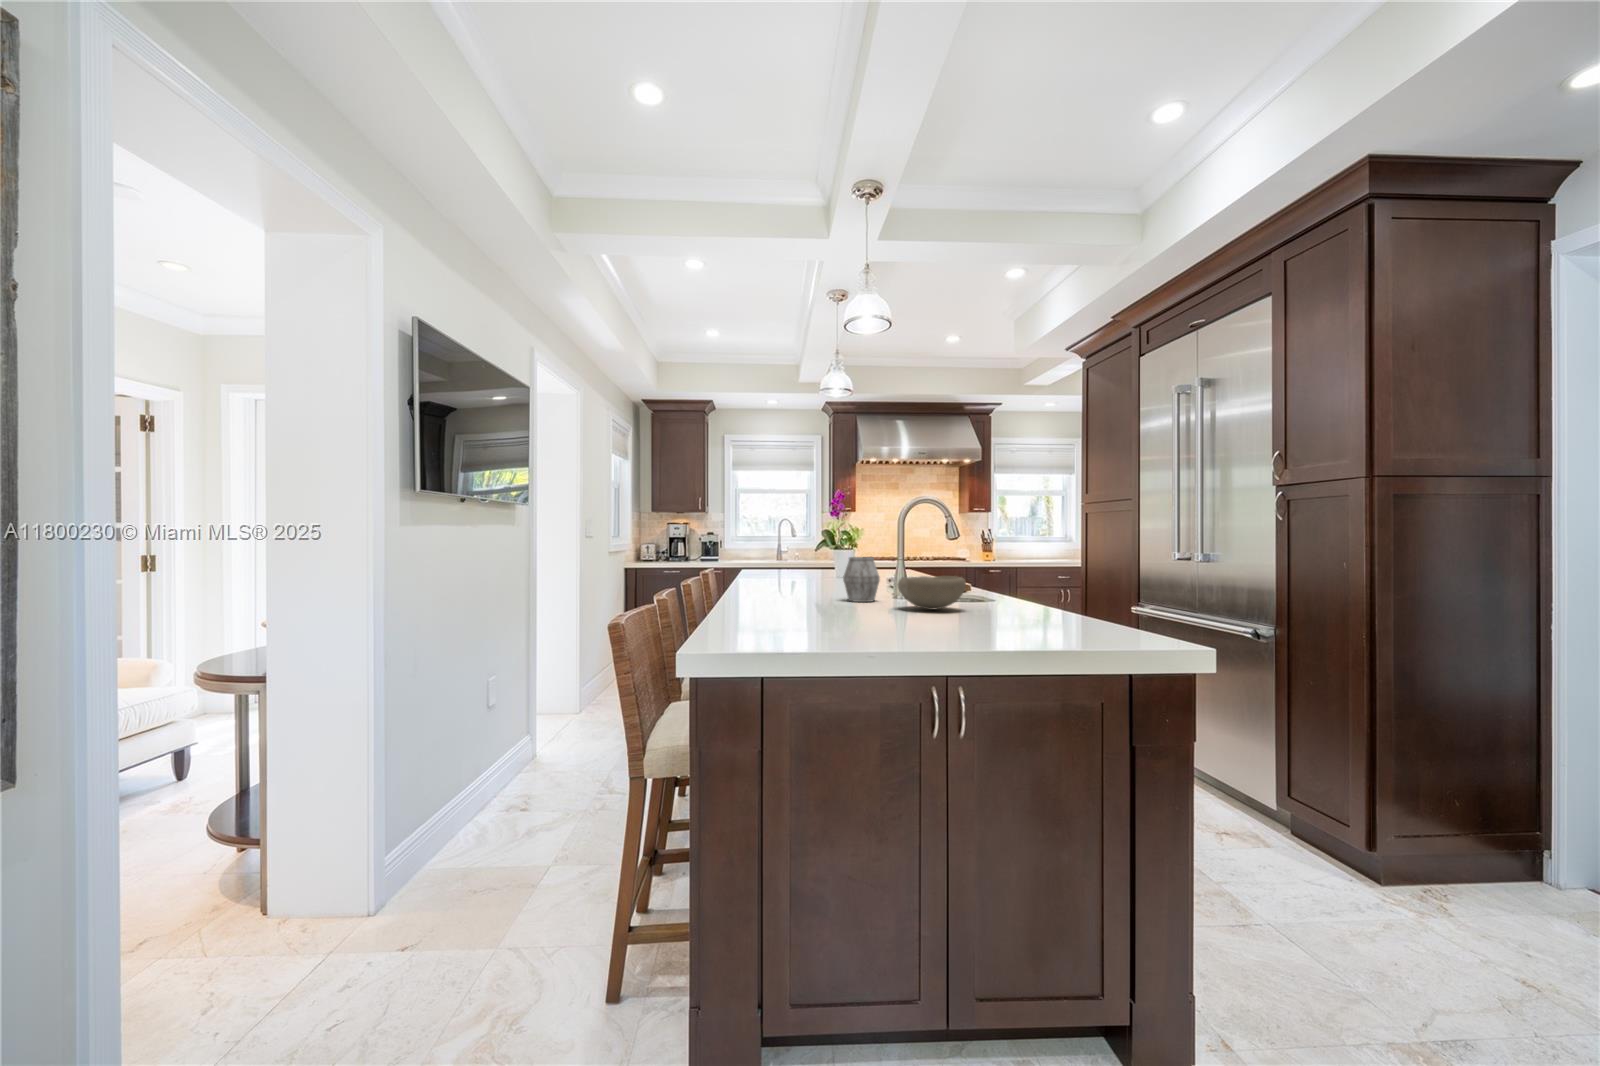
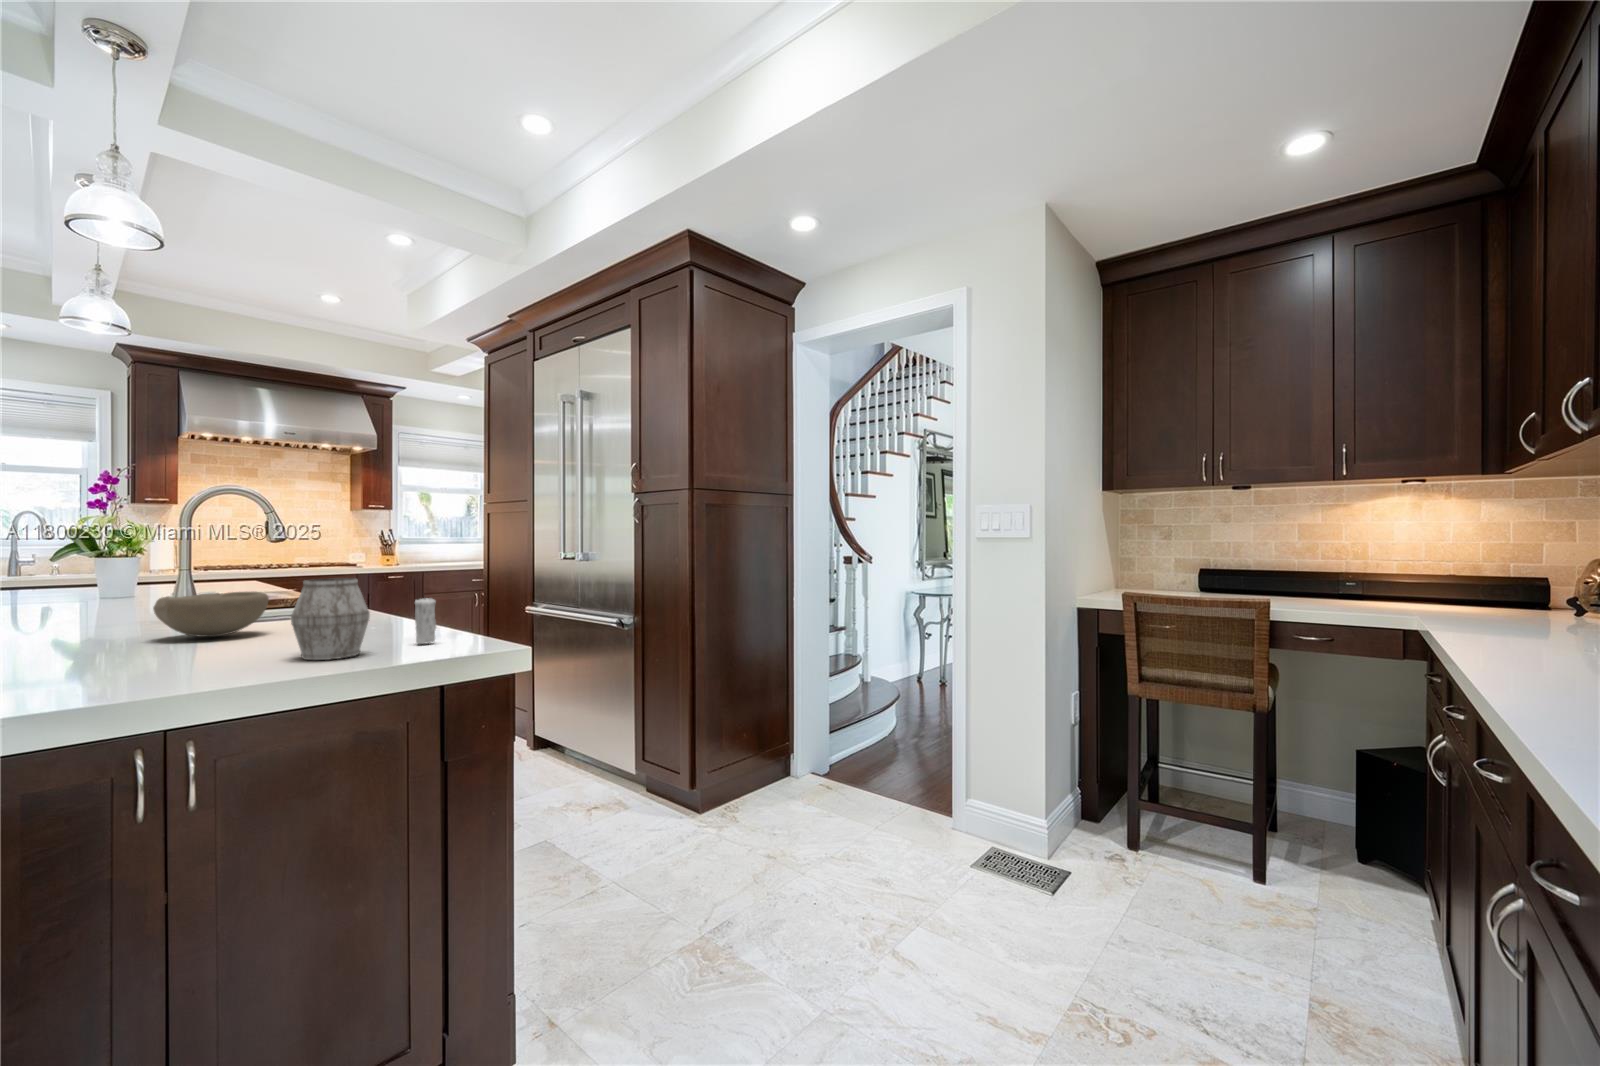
mug: present [843,557,880,602] -> present [291,578,370,660]
candle: none [1097,581,1117,632] -> present [415,598,436,644]

